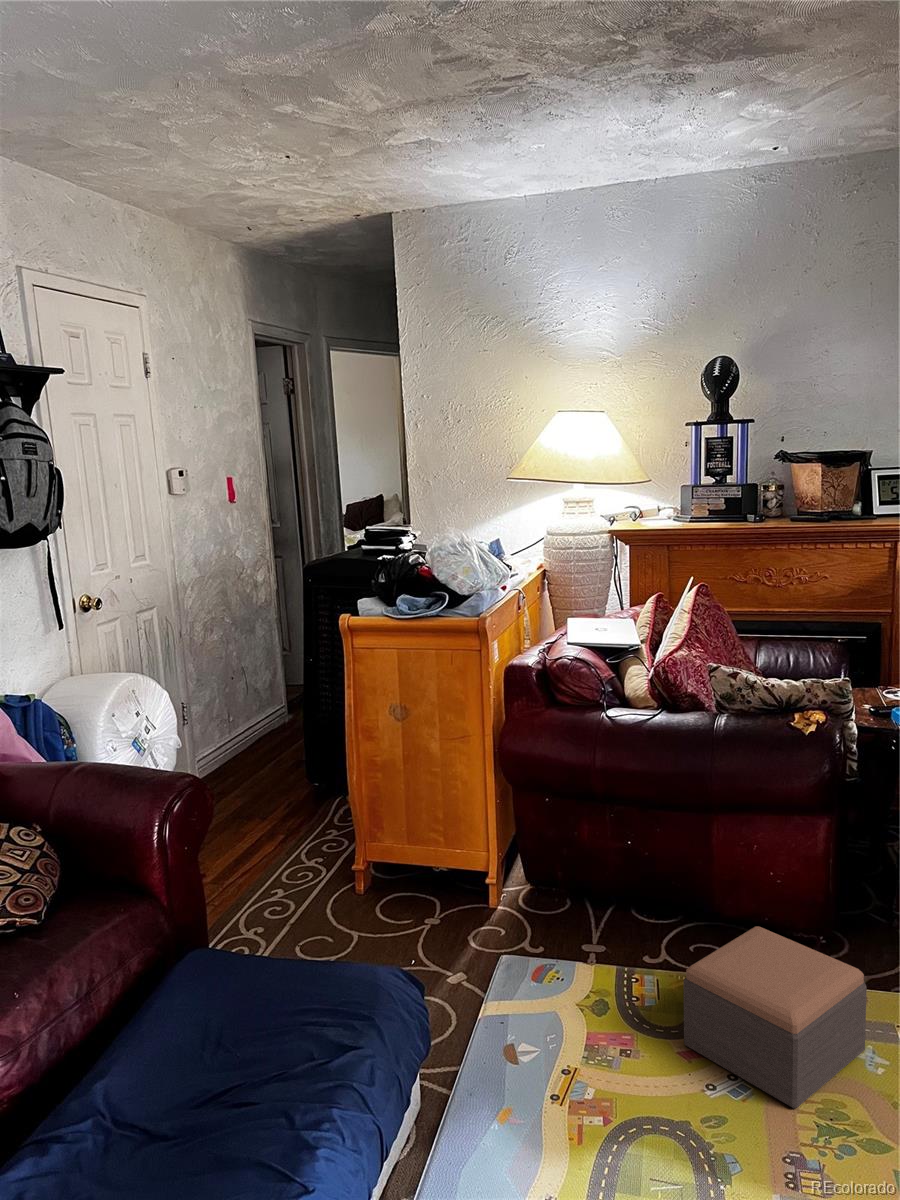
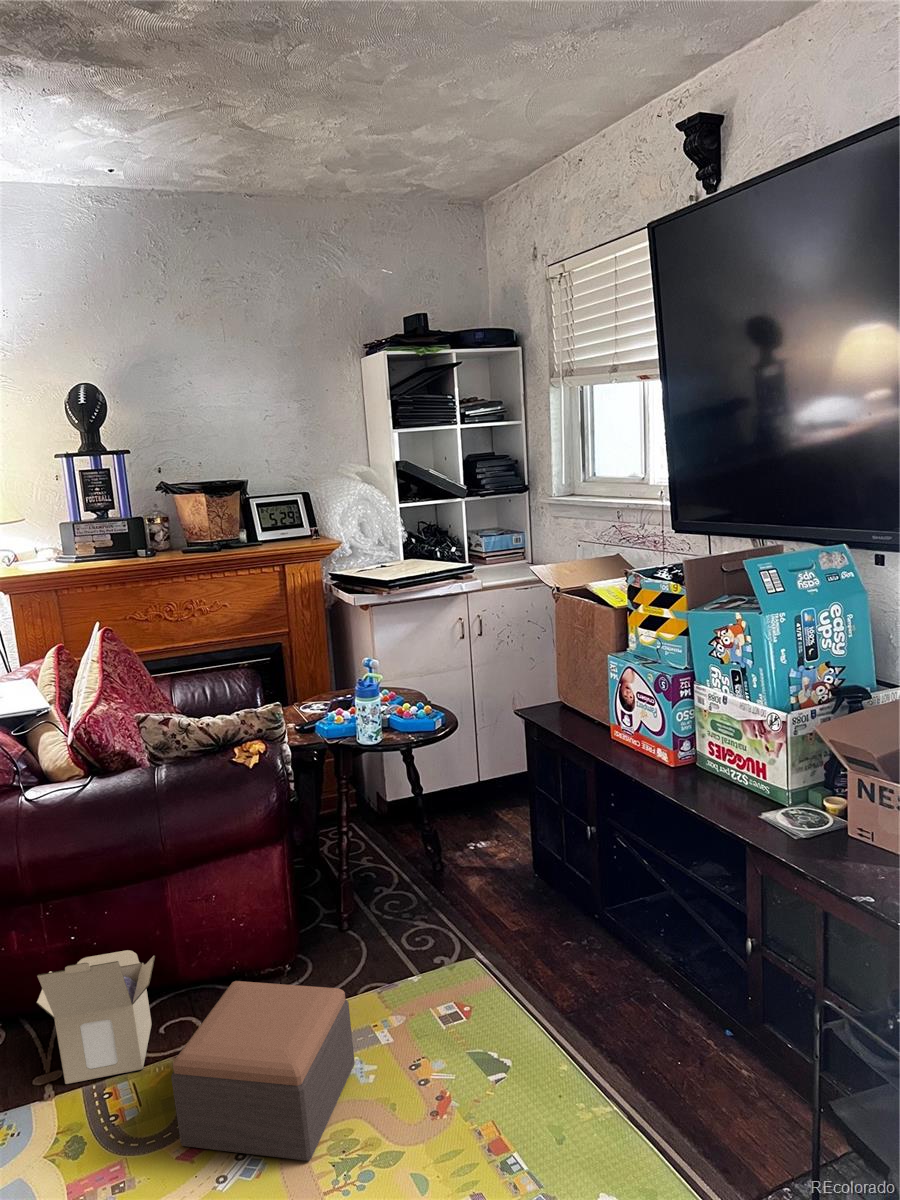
cardboard box: none [591,859,693,973] -> present [36,950,155,1084]

